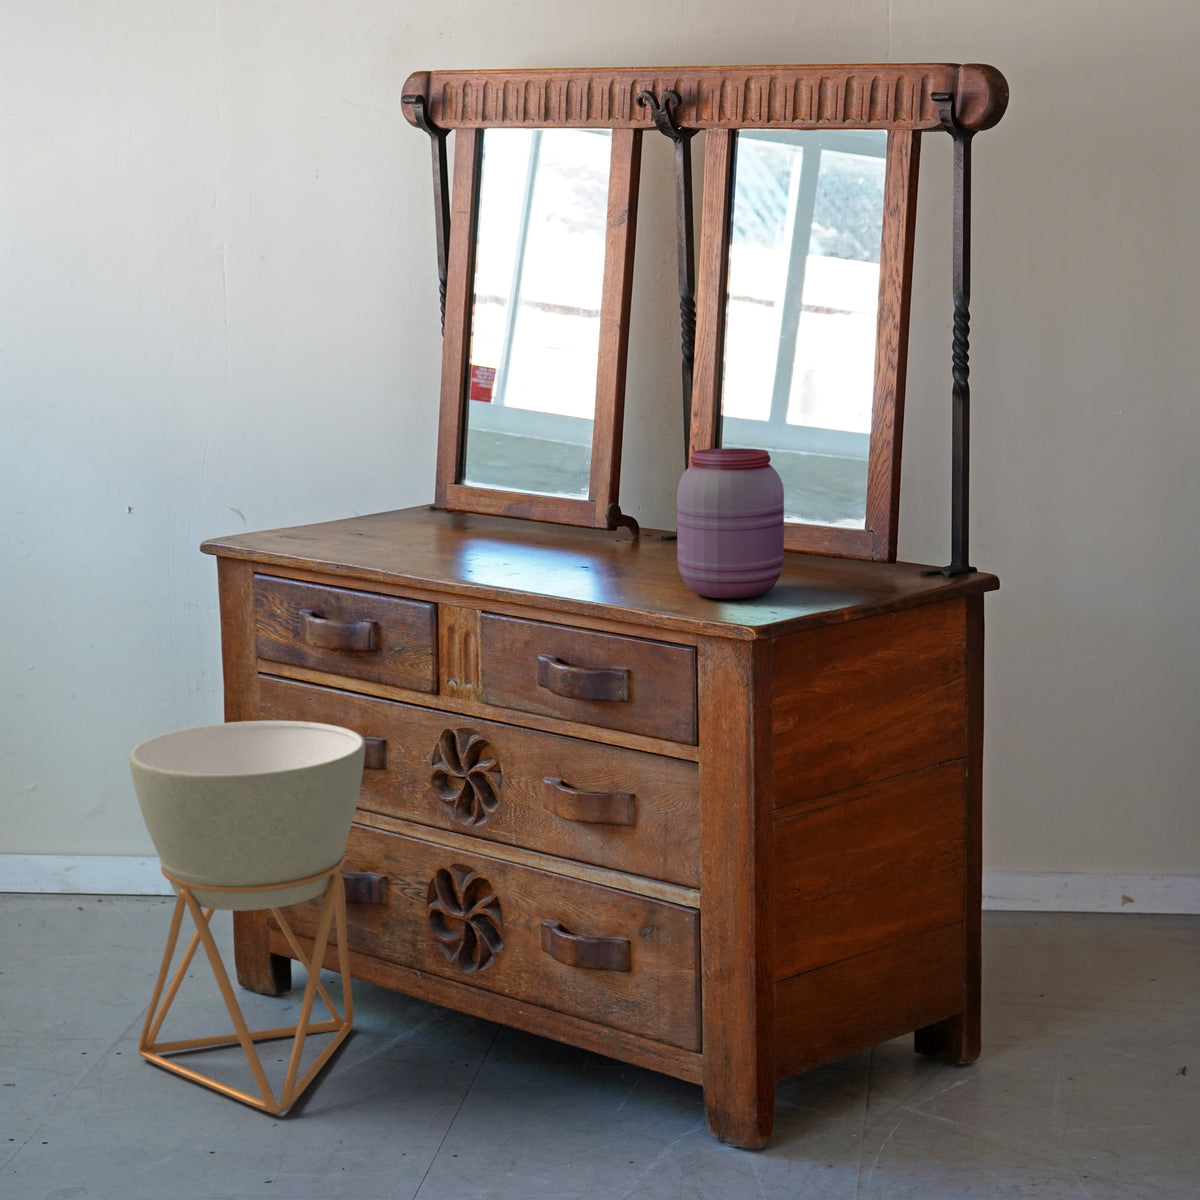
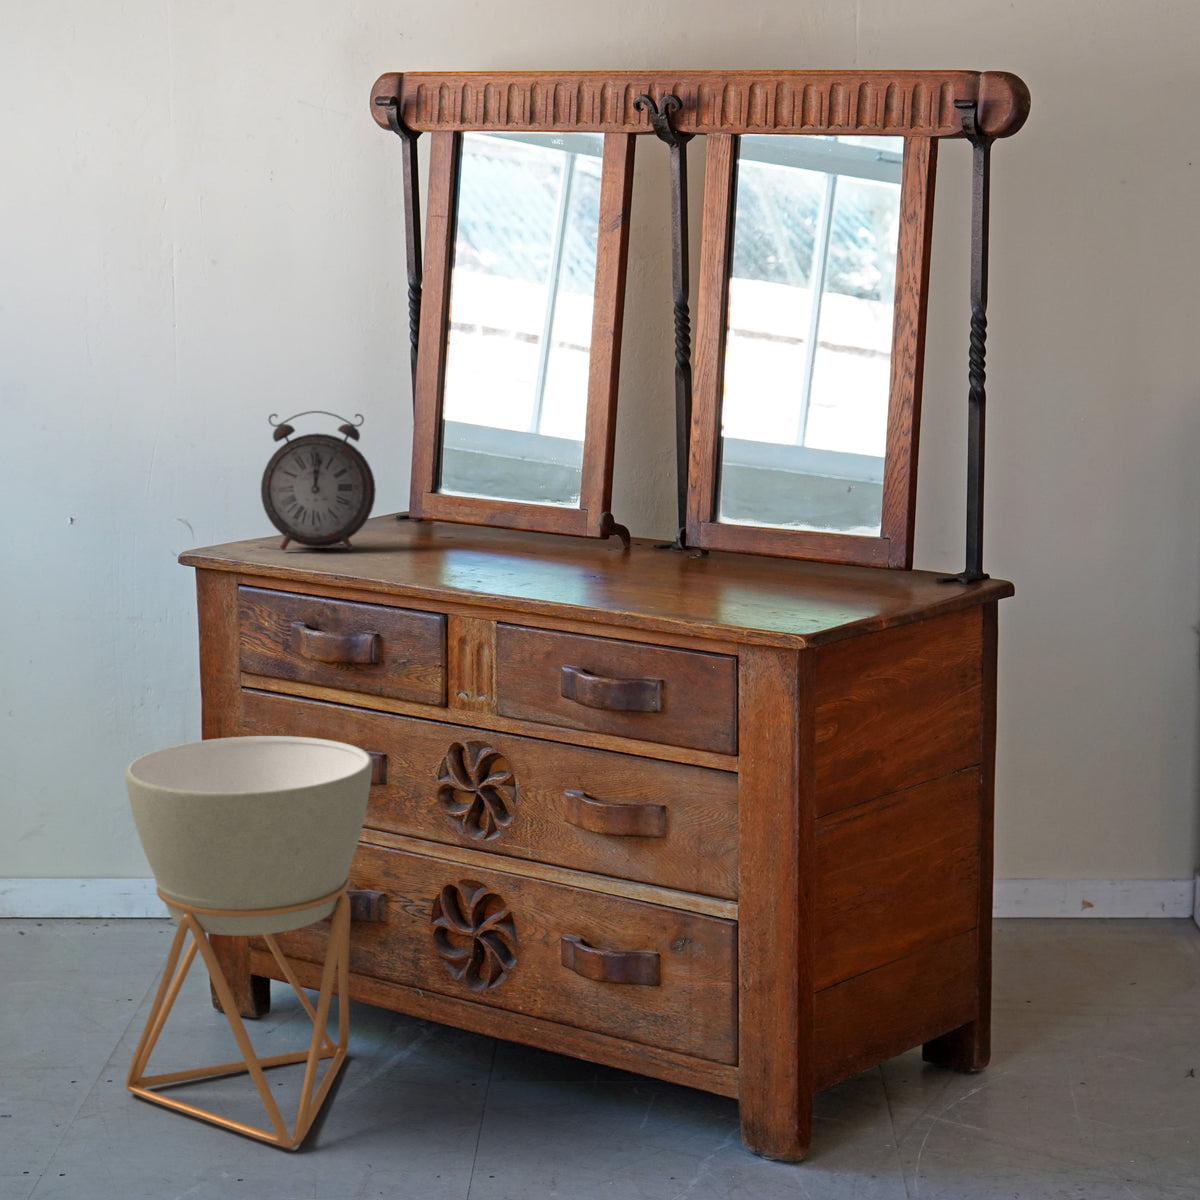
alarm clock: none [279,407,389,542] -> present [261,411,376,550]
jar: present [677,448,784,599] -> none [709,454,818,606]

